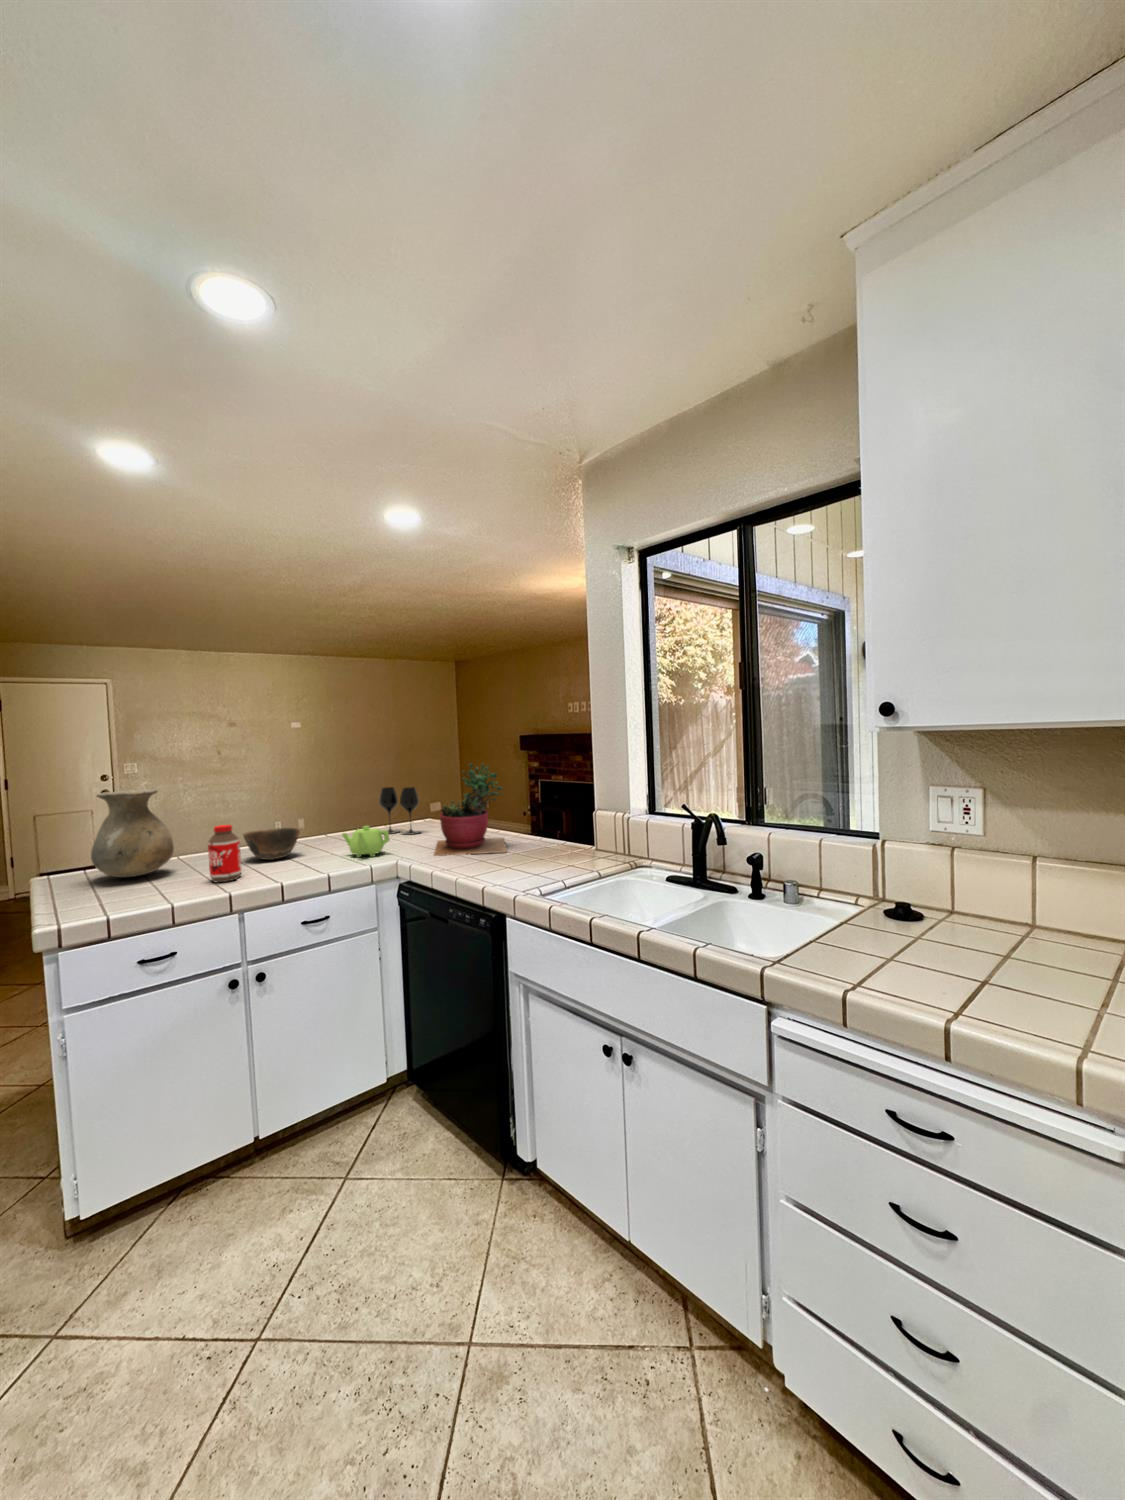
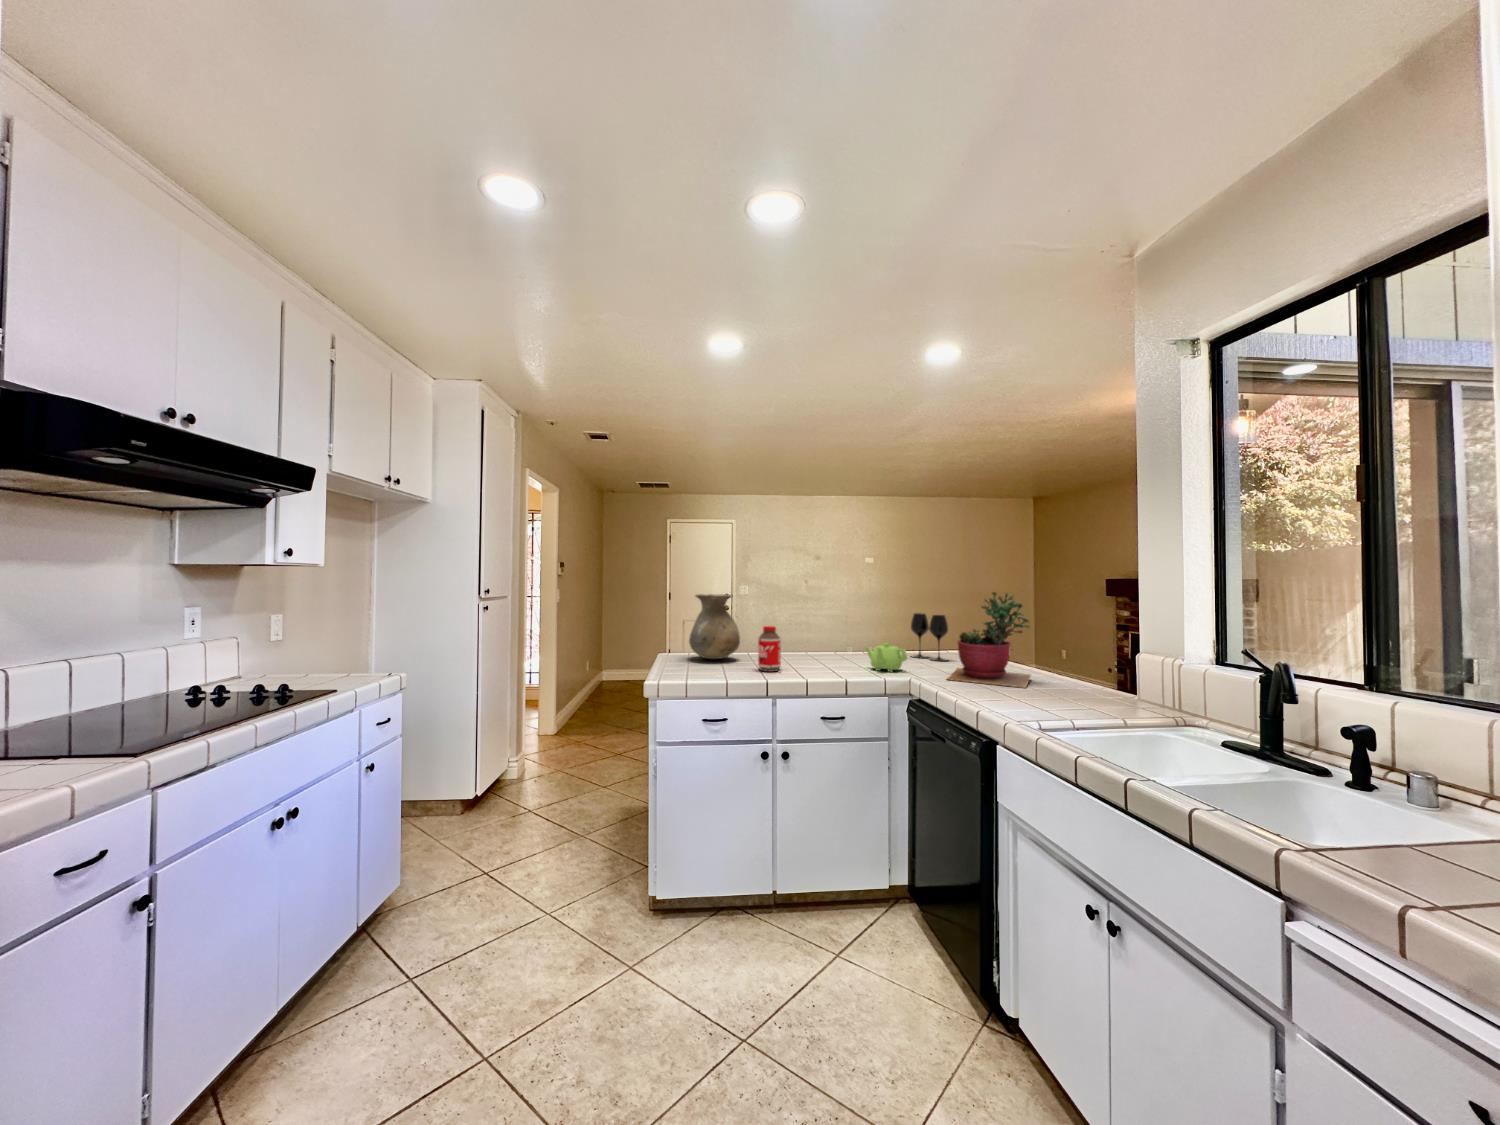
bowl: present [243,827,300,860] -> none [788,637,832,662]

